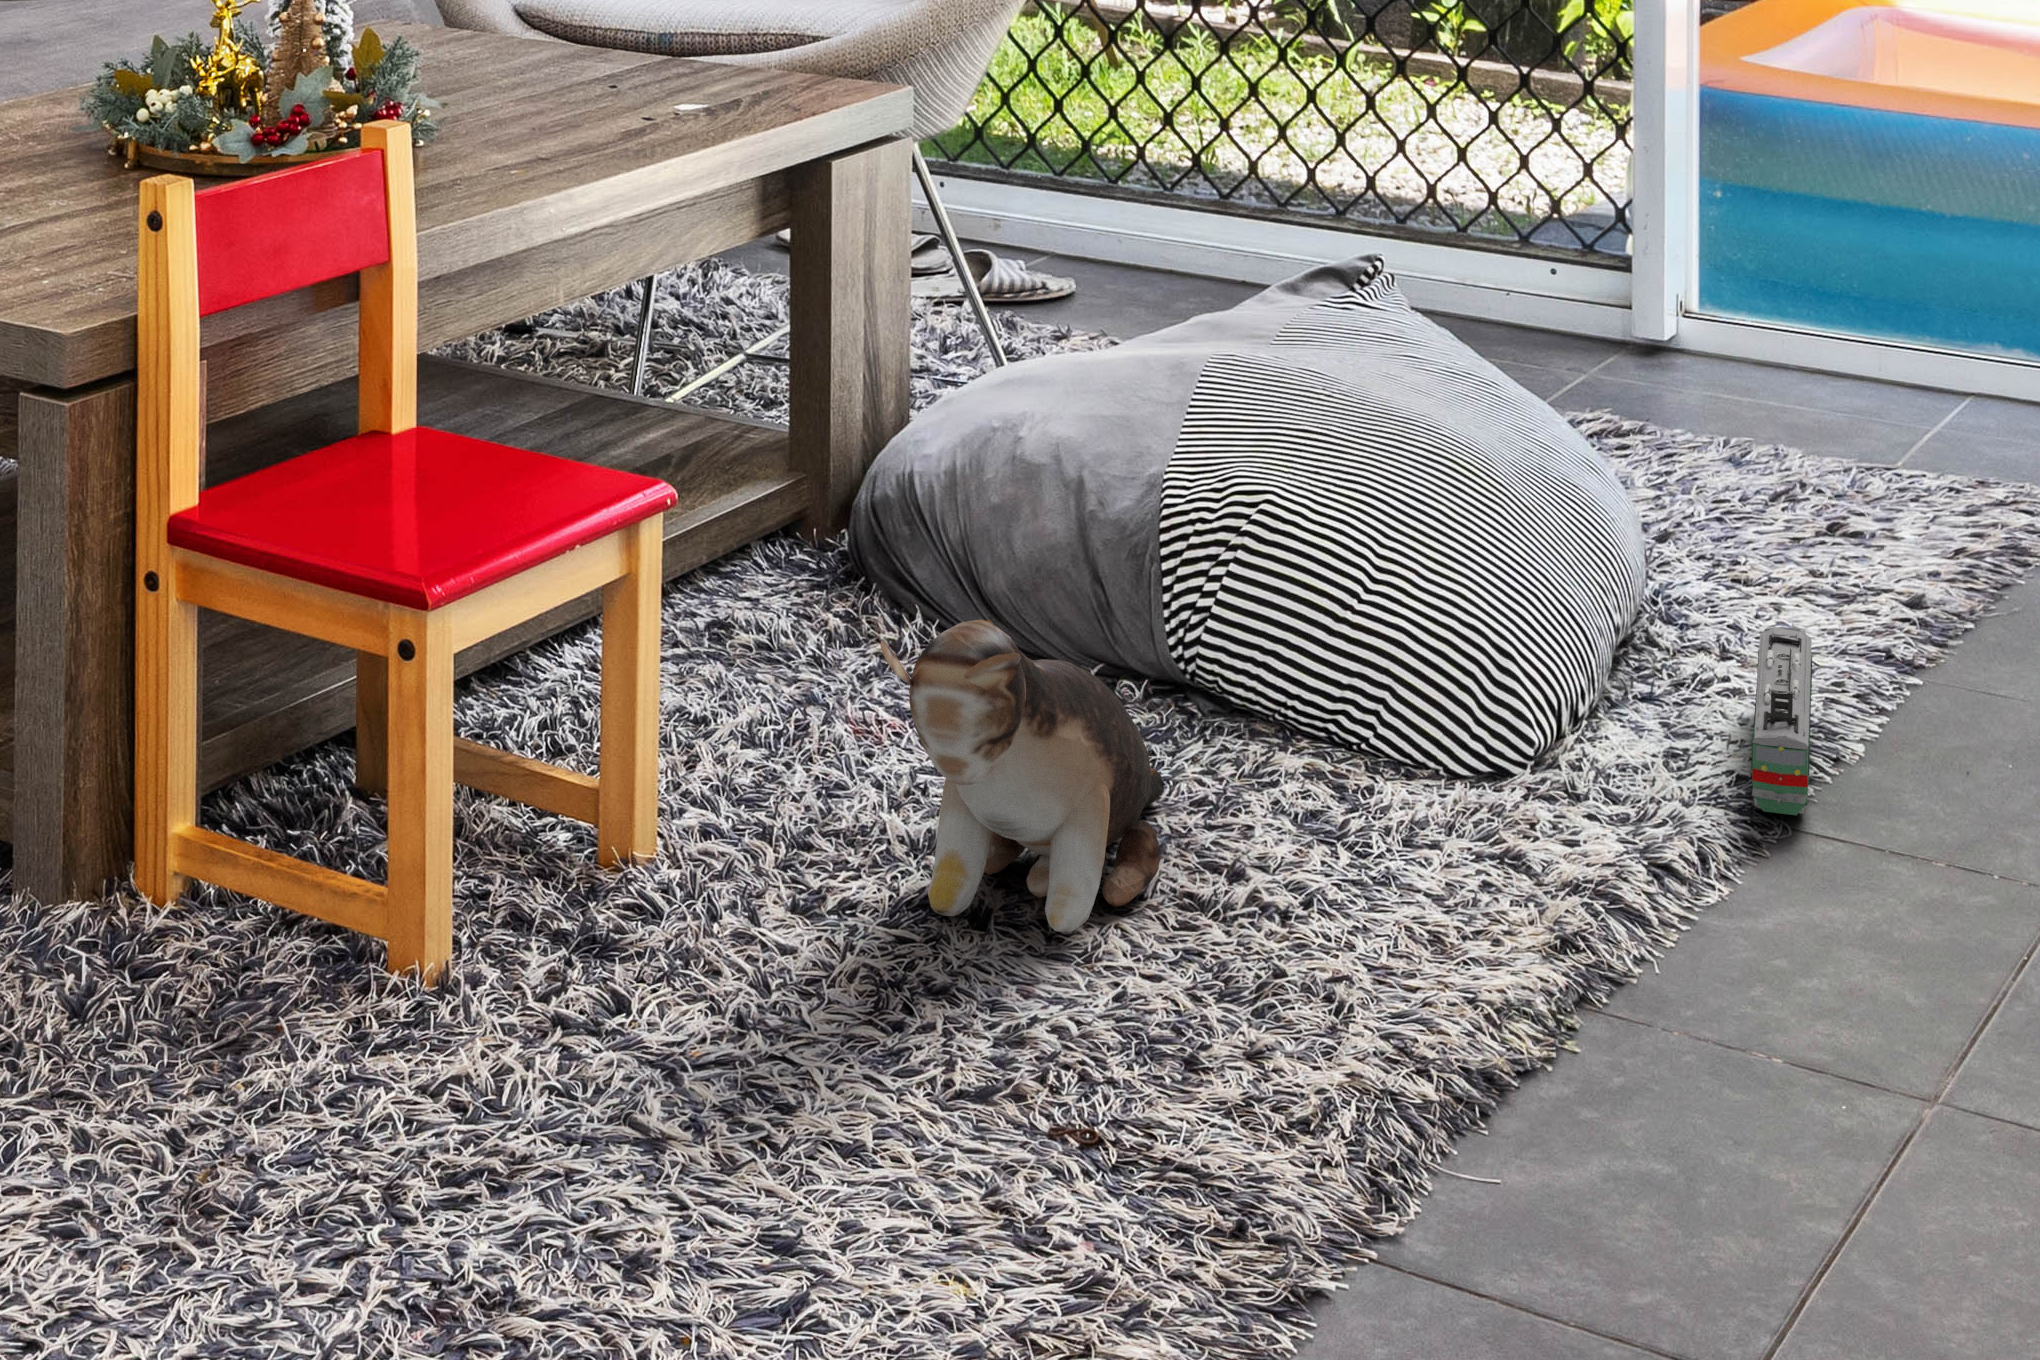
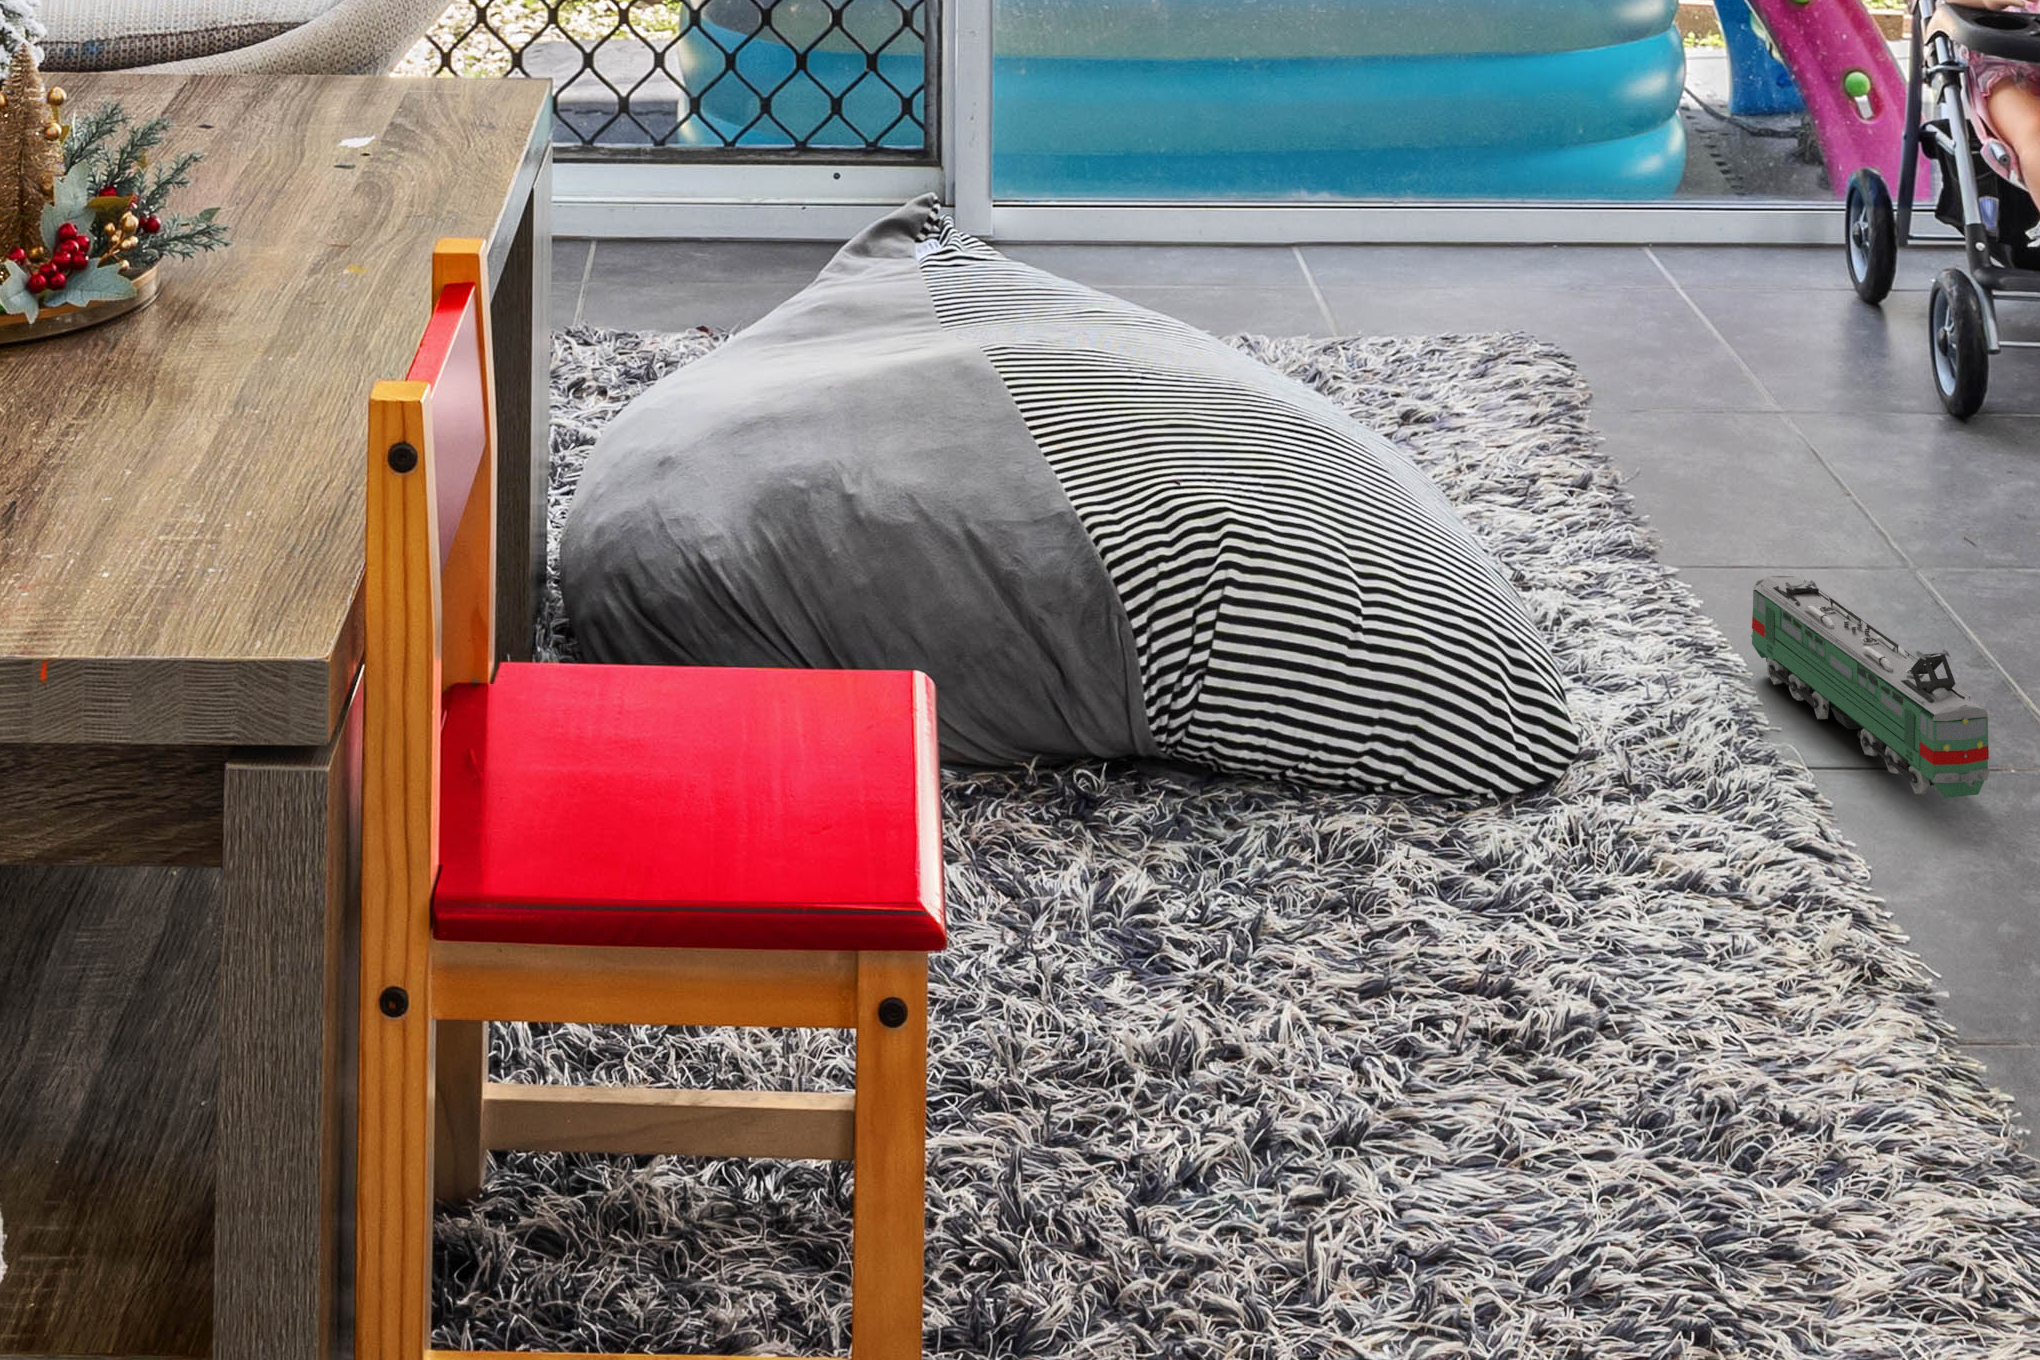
plush toy: present [880,619,1165,932] -> none [1304,775,1575,1189]

